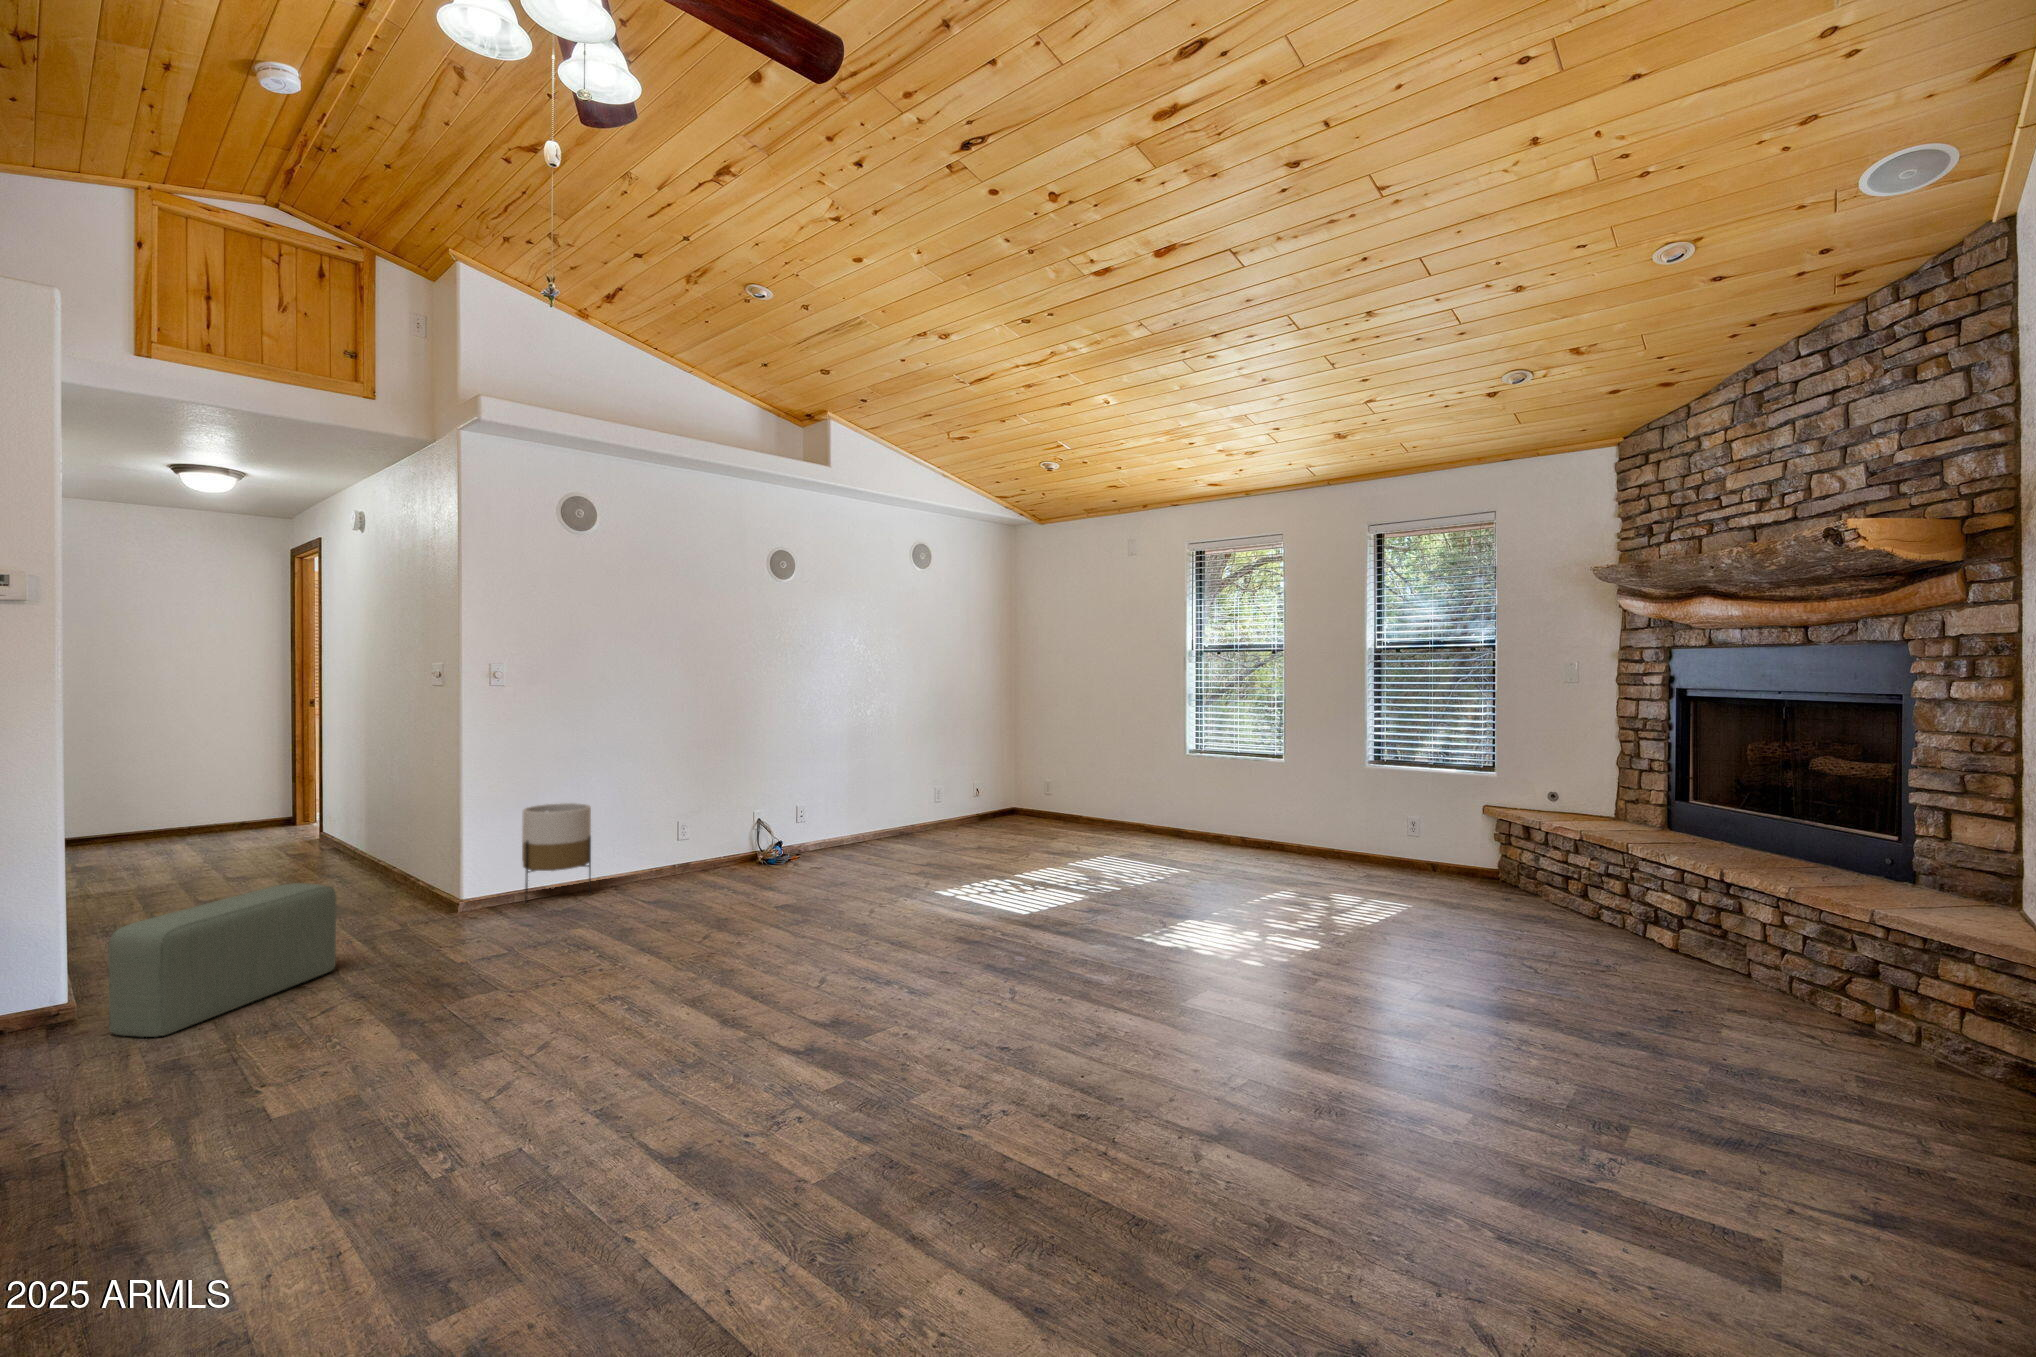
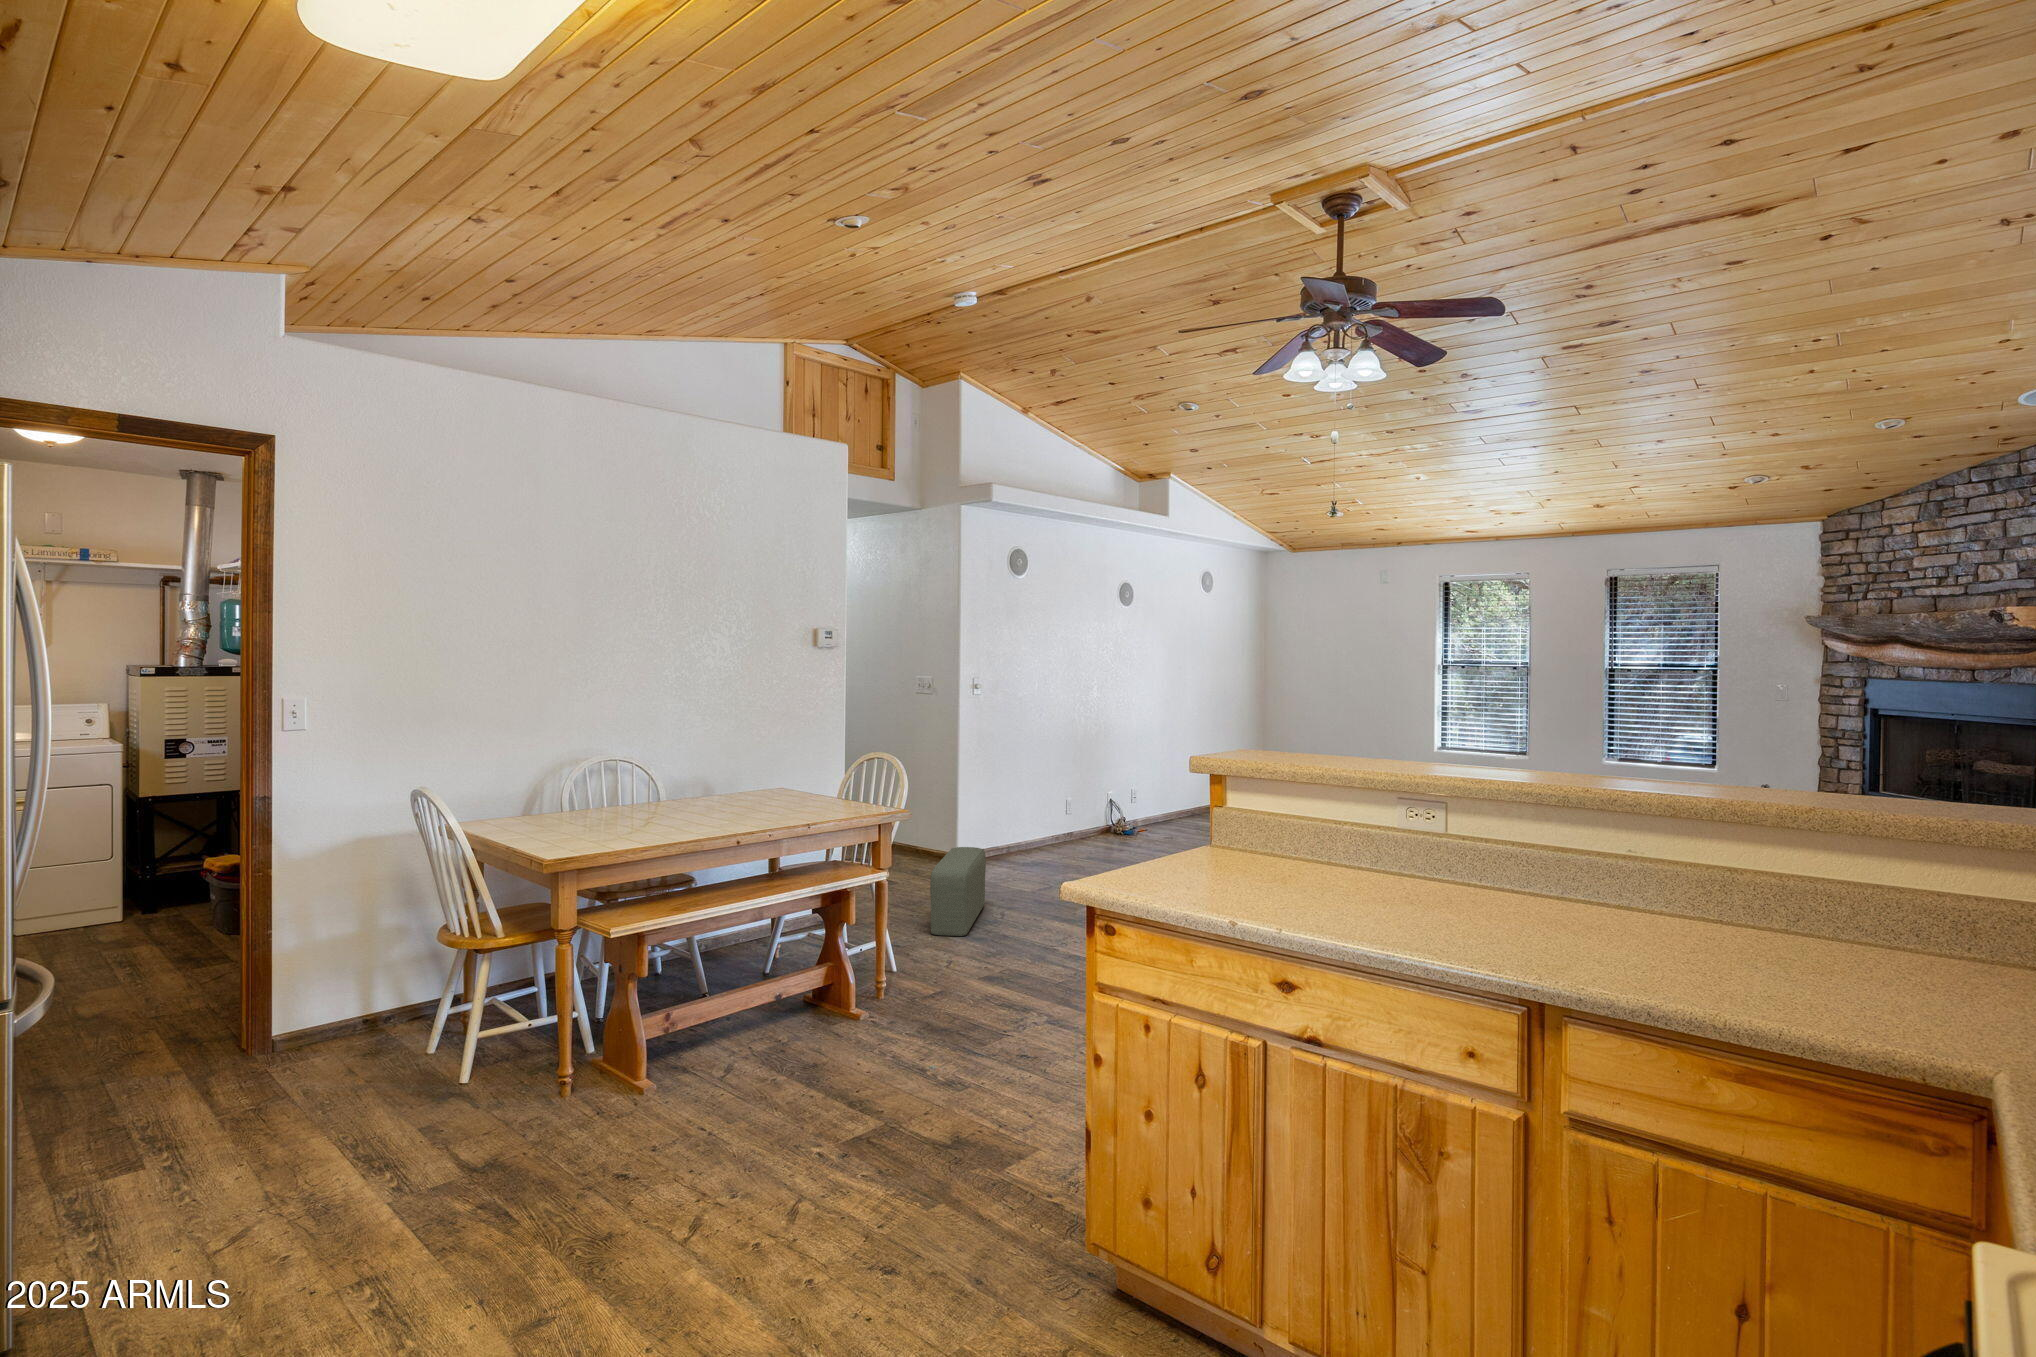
planter: present [522,803,591,901] -> none [1003,794,1050,867]

